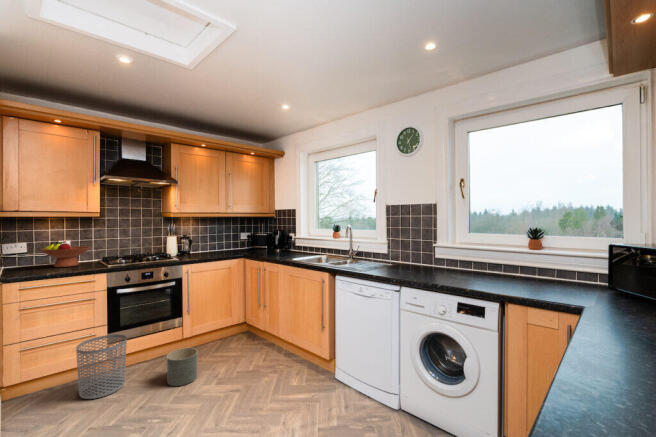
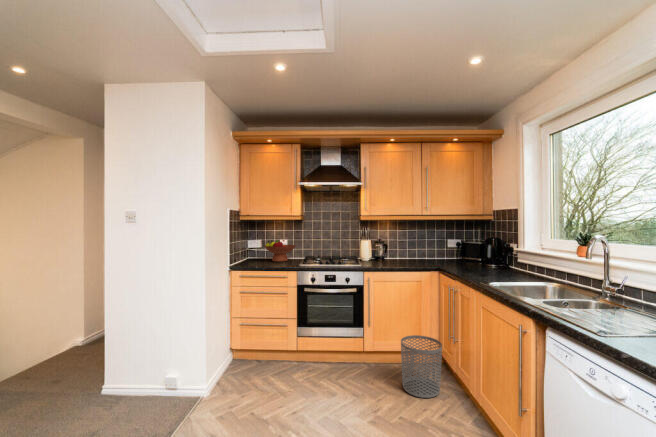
waste bin: present [76,334,127,399] -> present [401,335,442,398]
planter: present [166,348,198,386] -> none [329,363,360,406]

